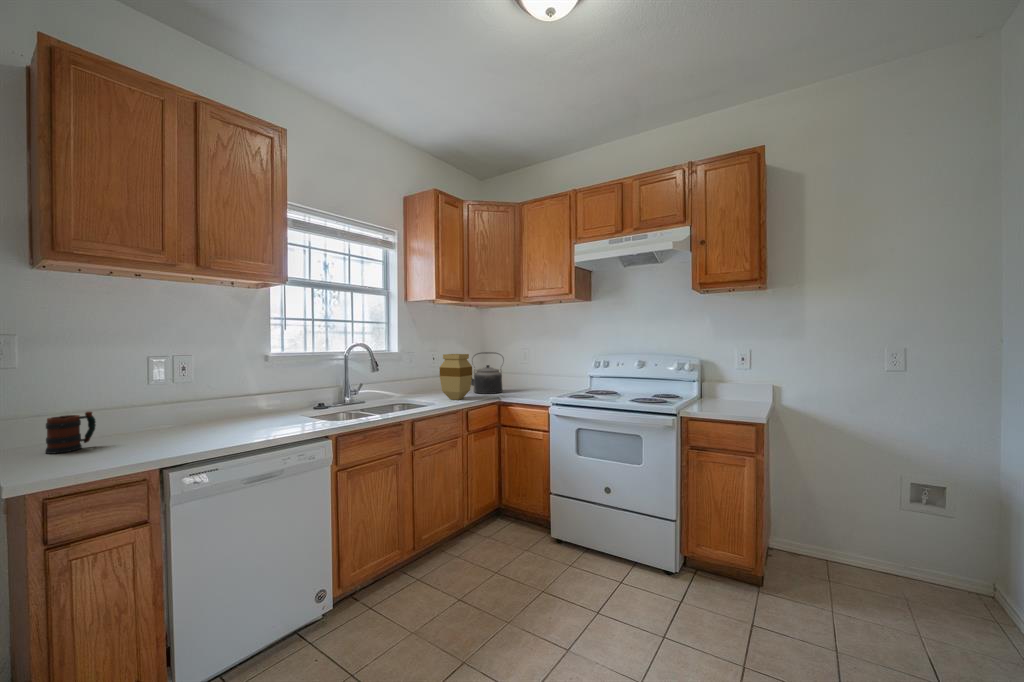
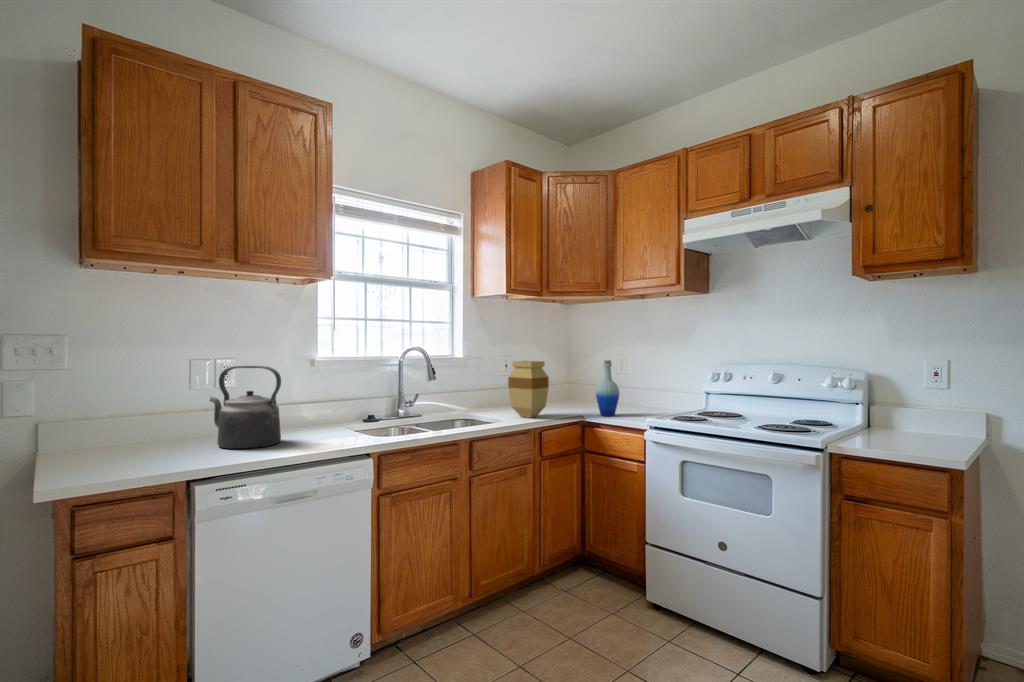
kettle: present [471,352,504,394] -> present [210,366,281,449]
bottle: none [509,353,527,396] -> present [596,360,619,416]
mug: present [45,412,96,454] -> none [93,415,139,457]

